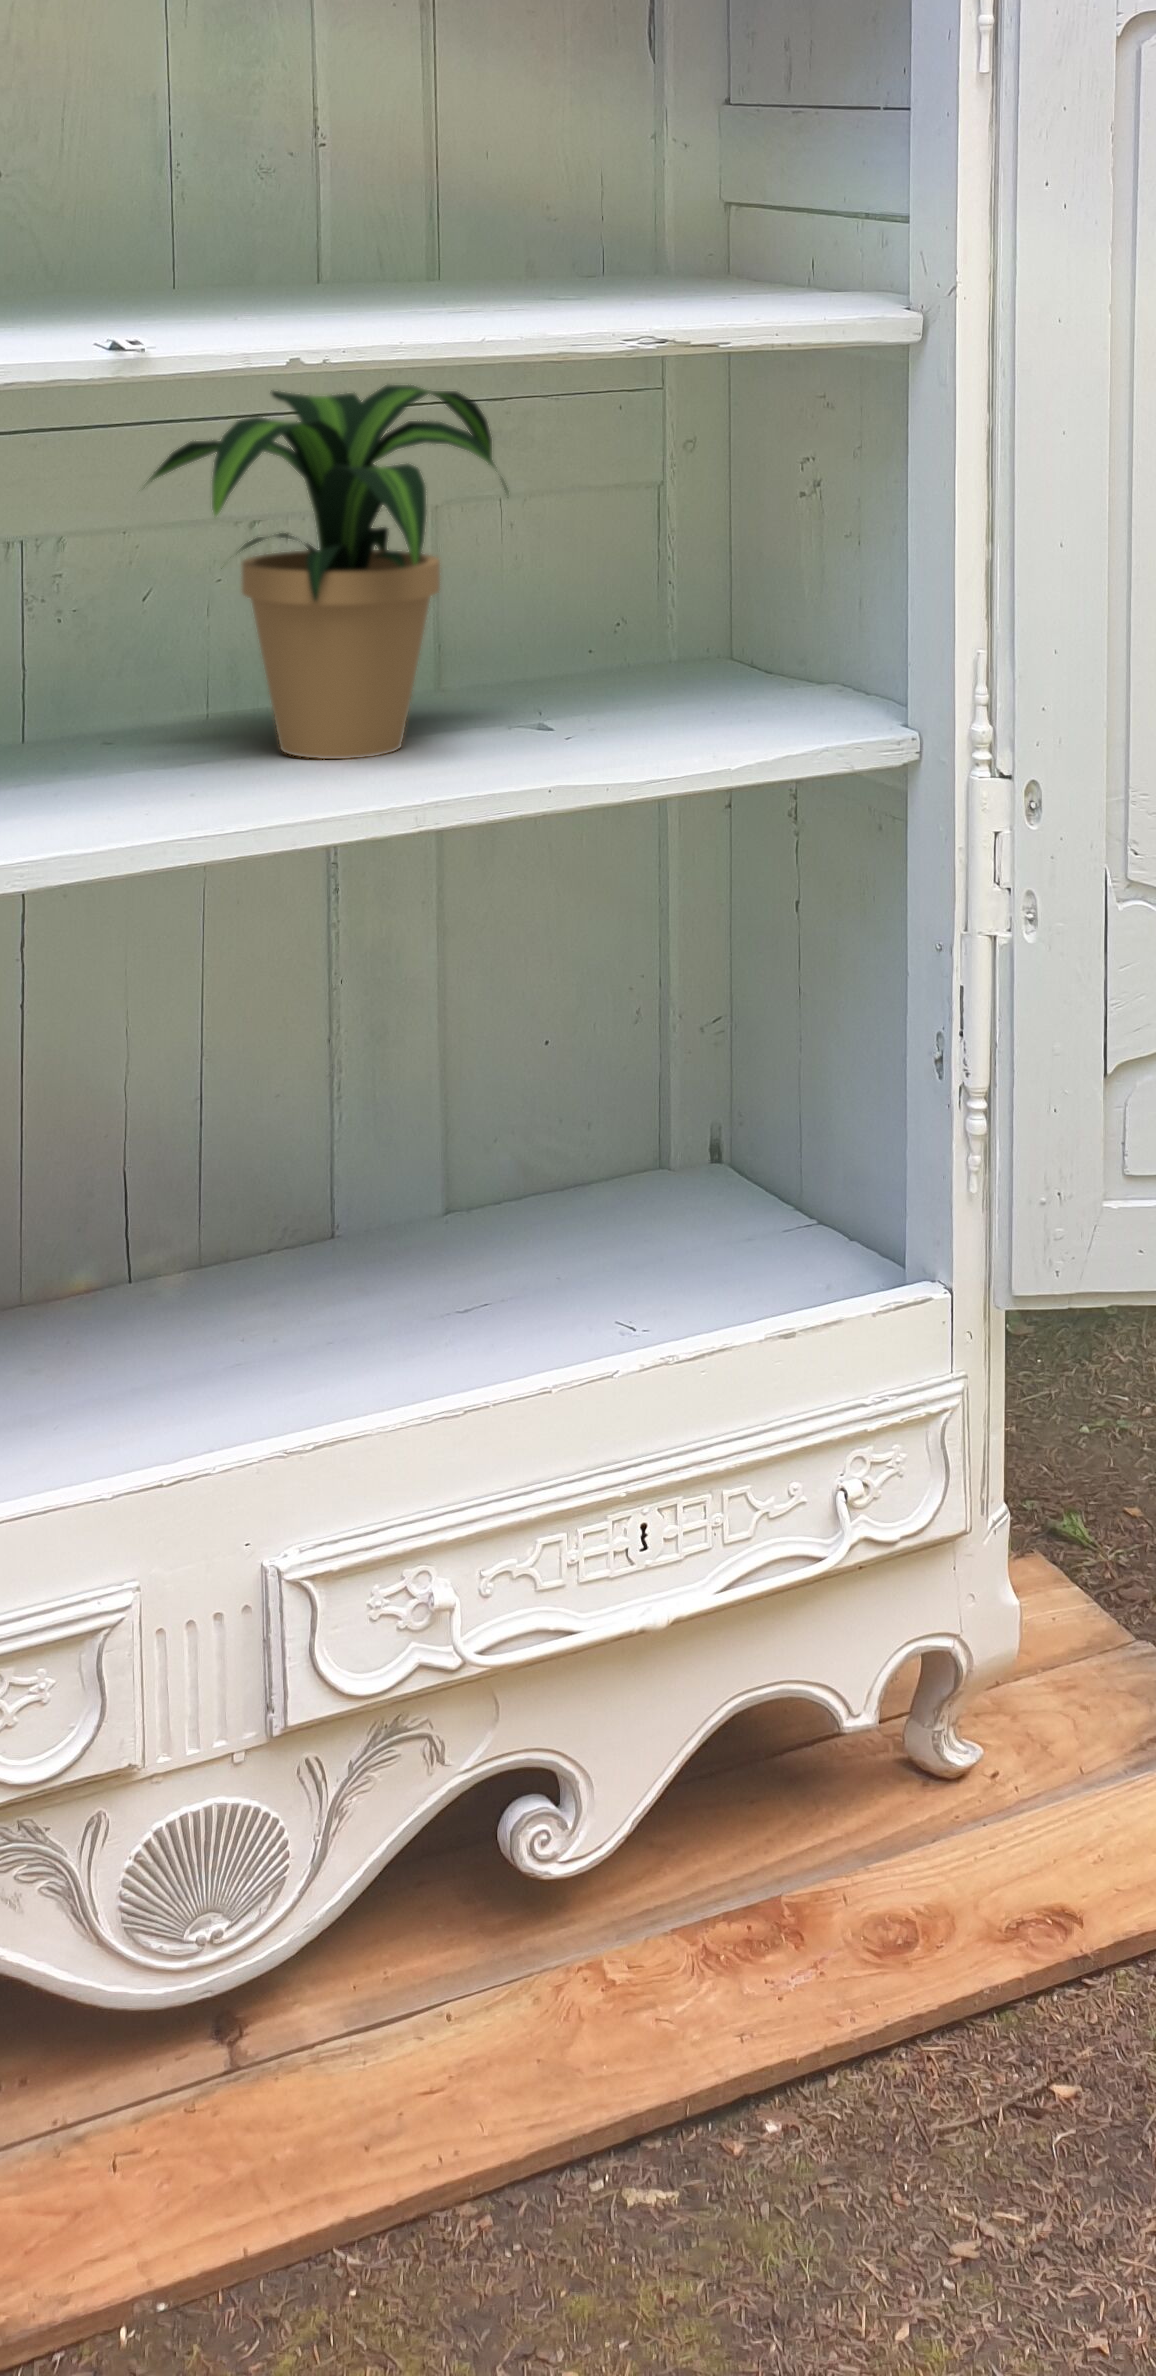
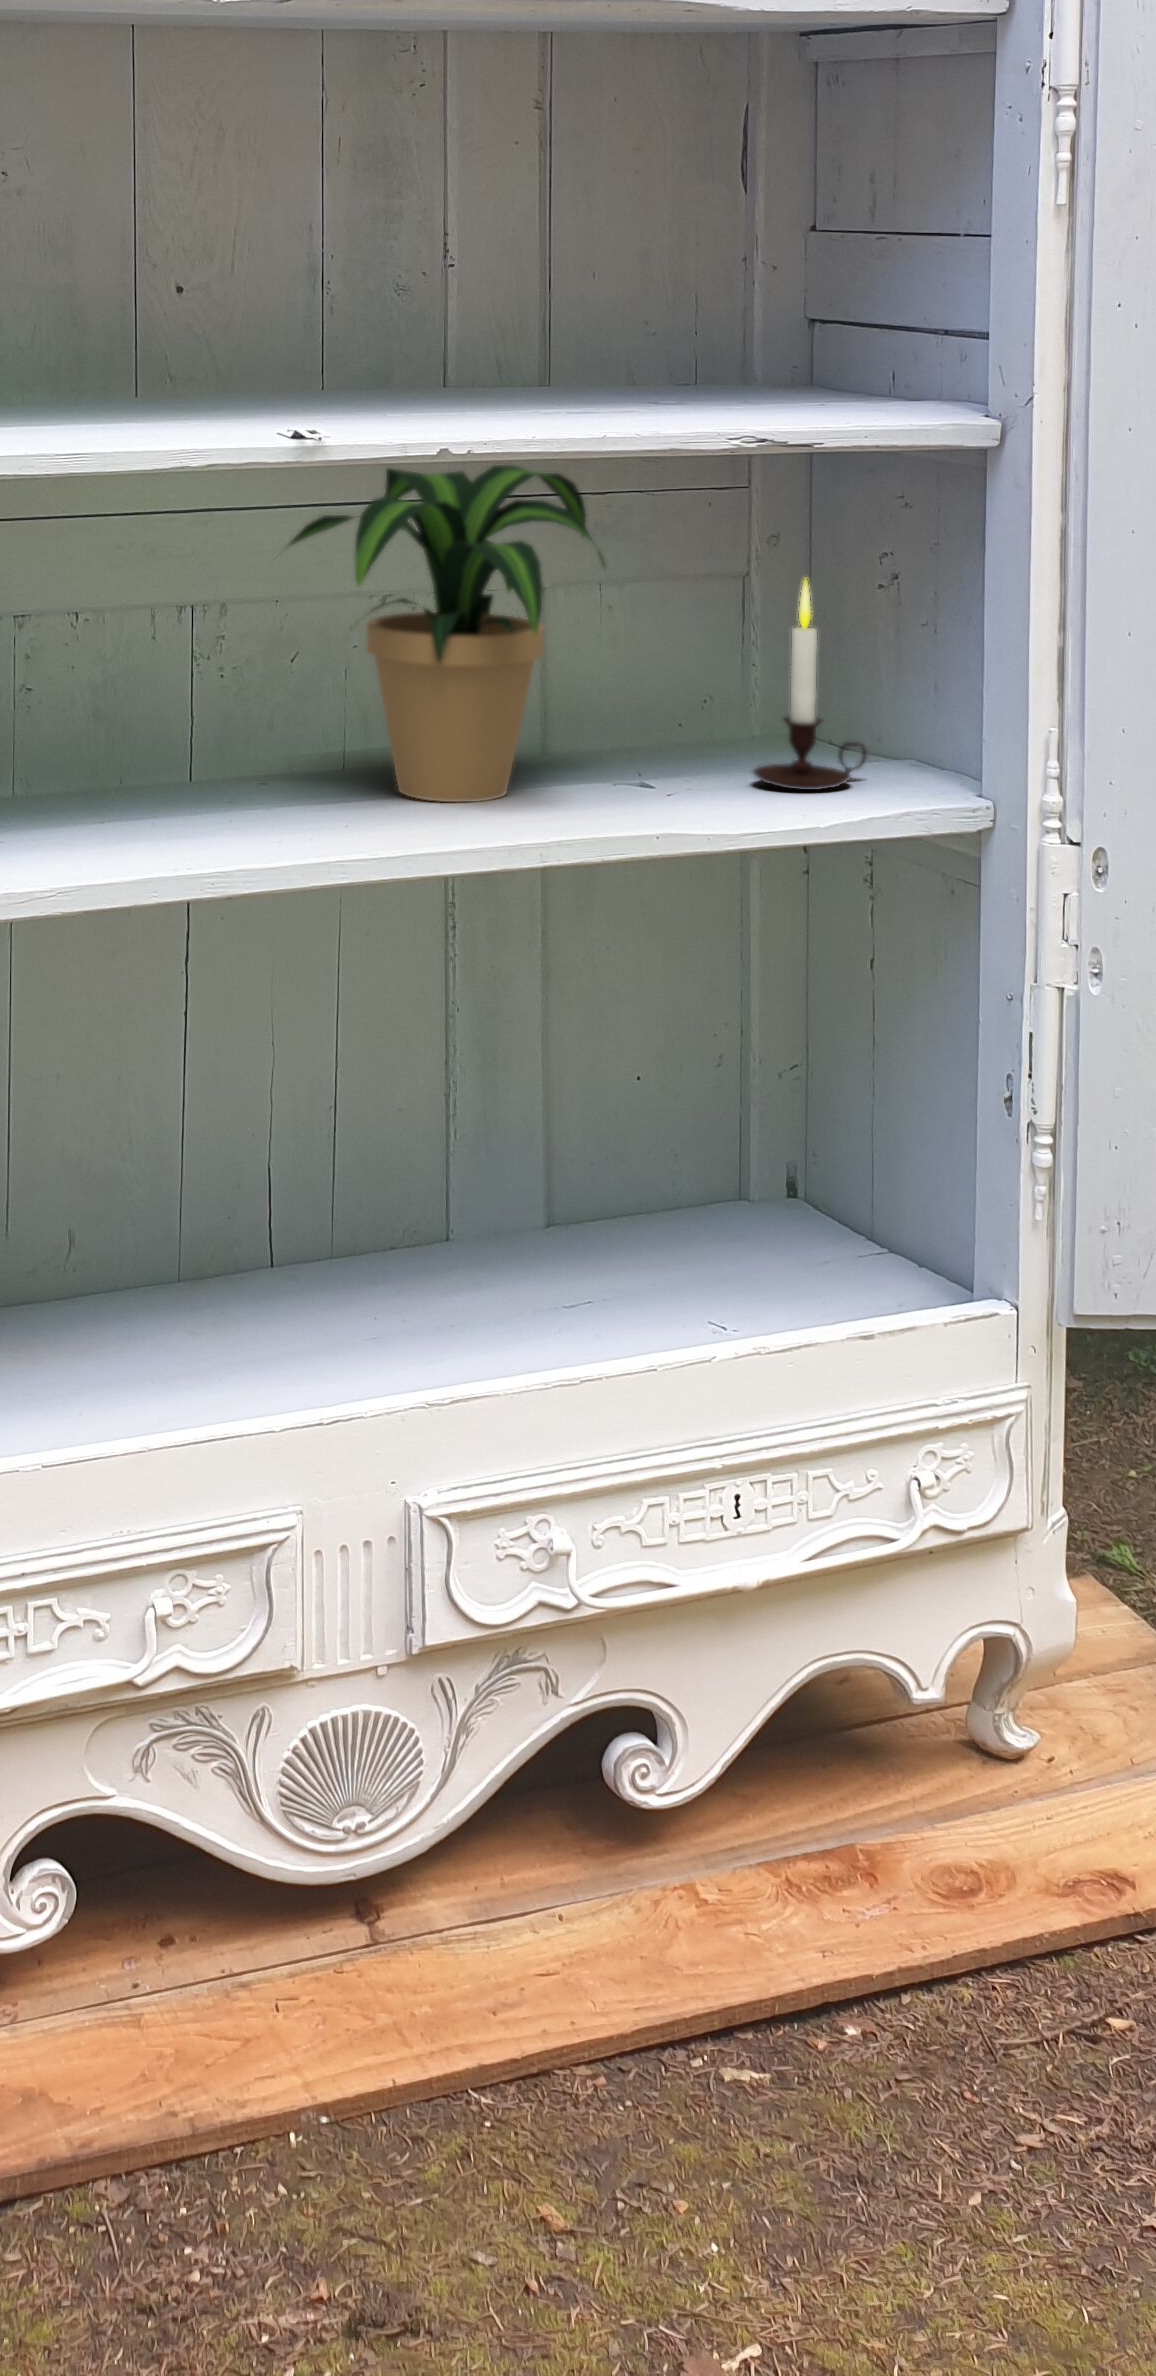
candle: none [673,500,797,732] -> present [753,580,866,790]

